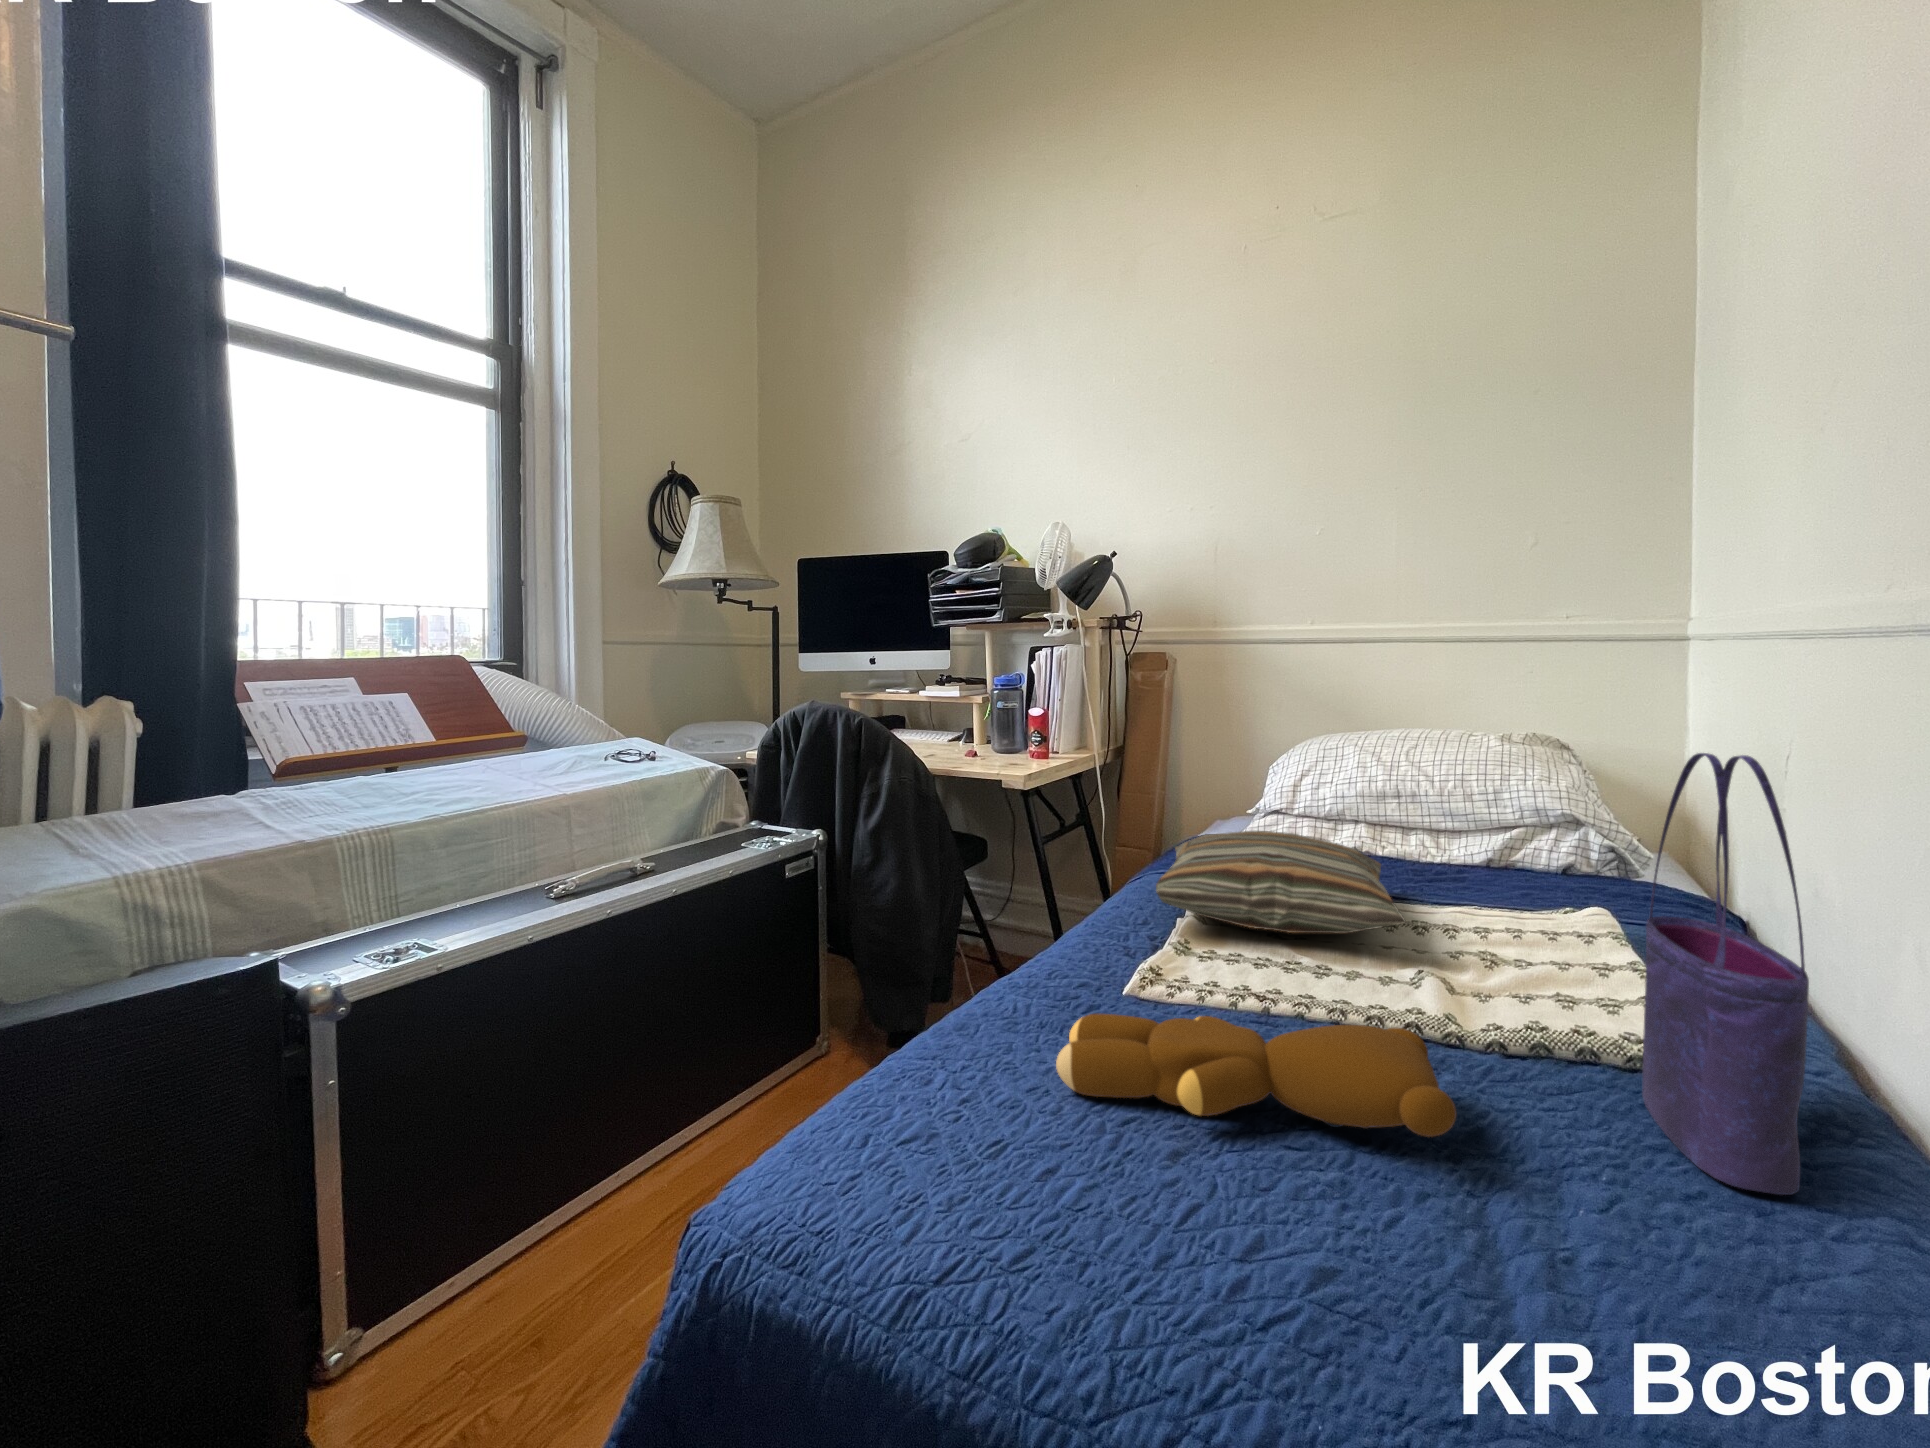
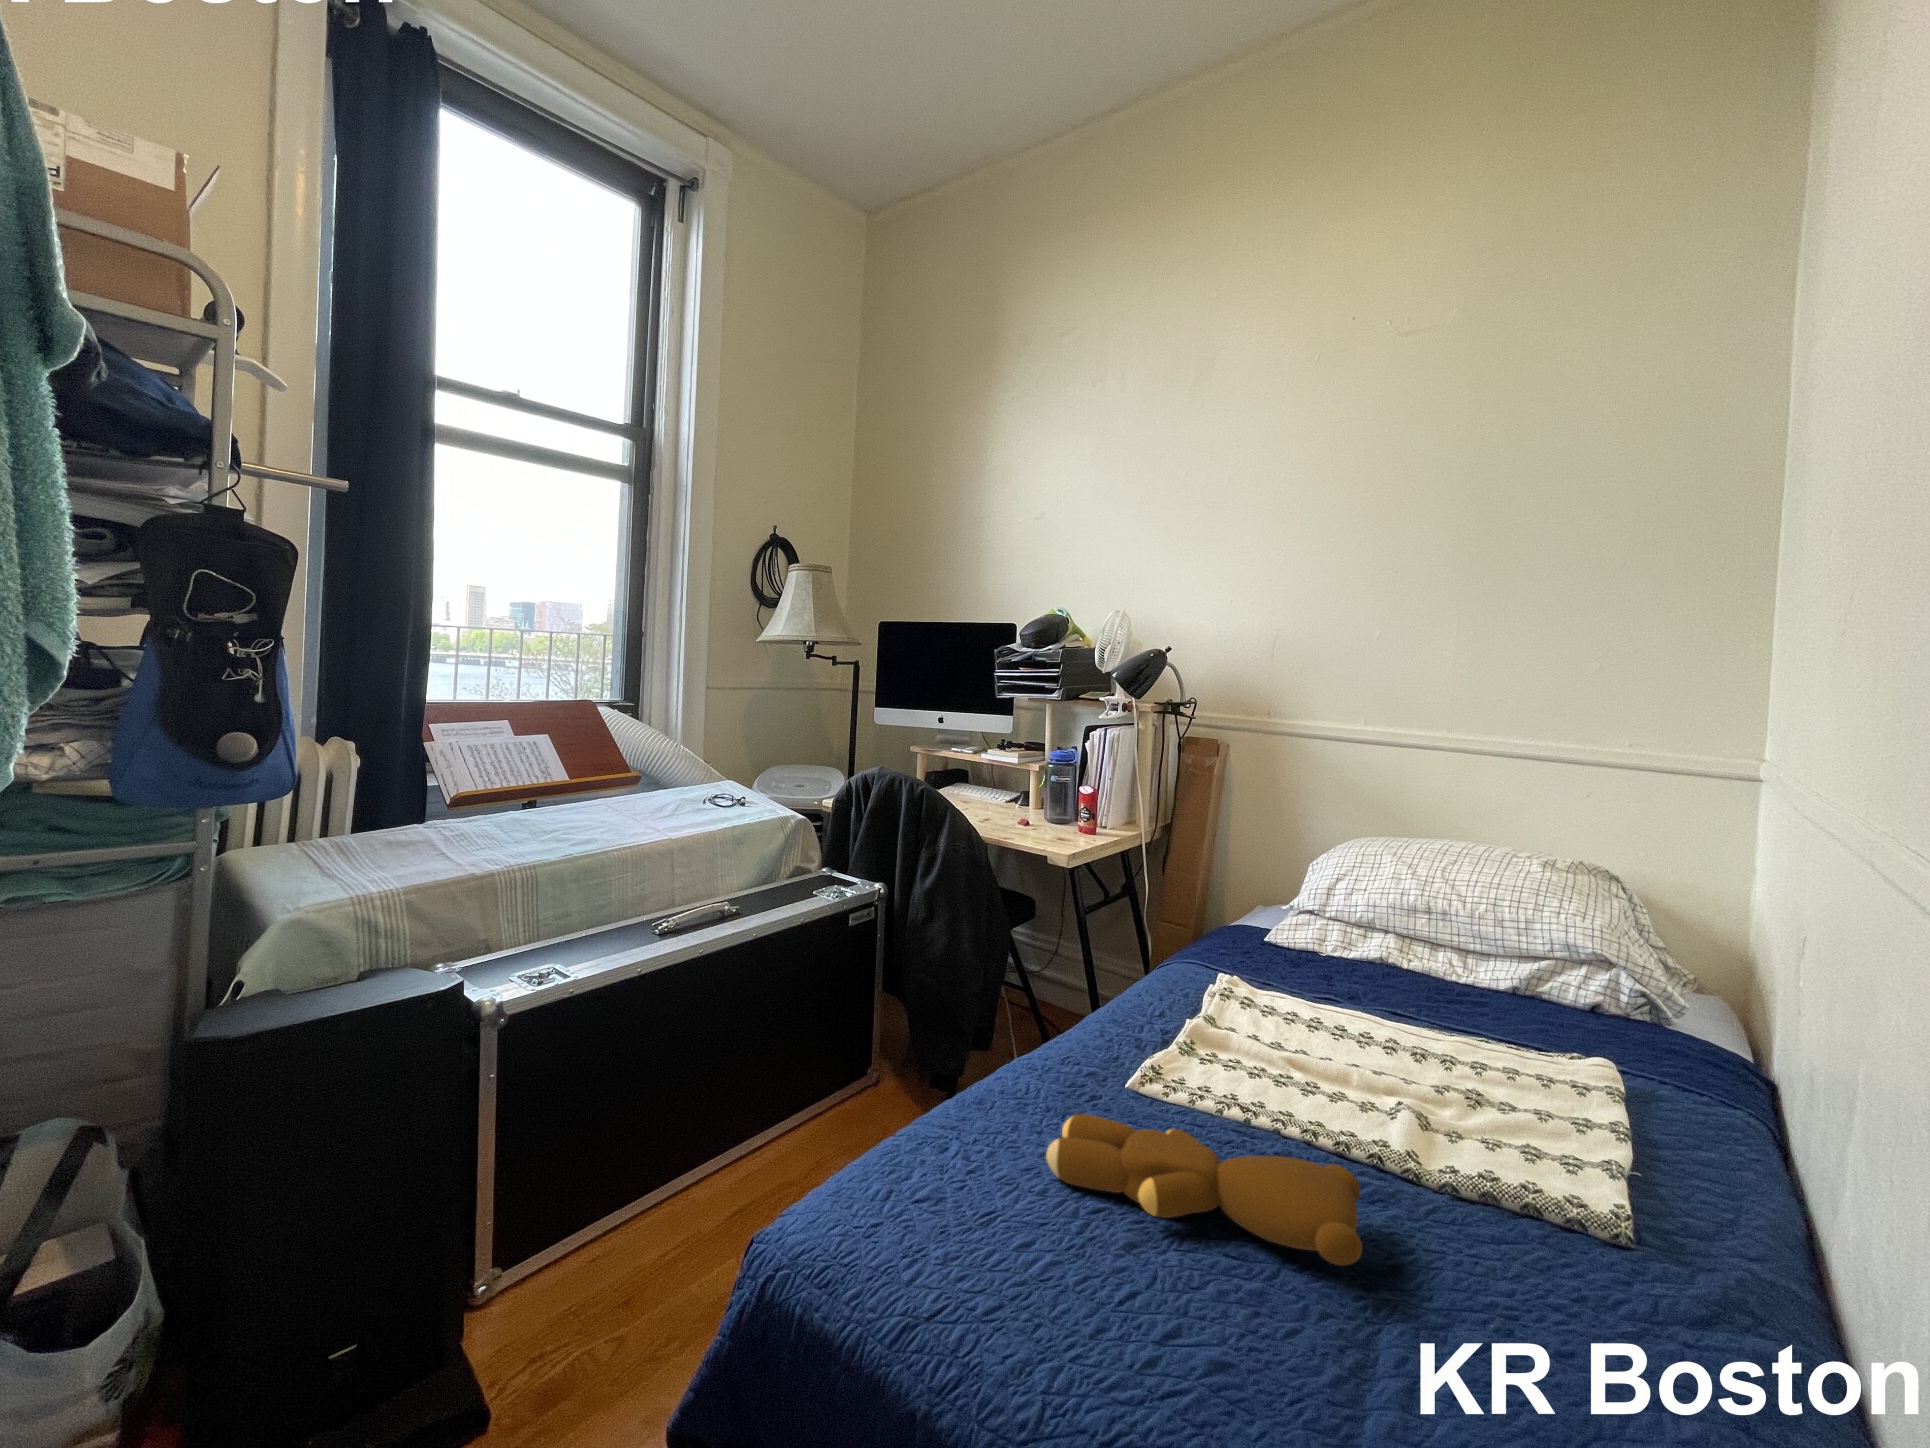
tote bag: present [1642,753,1809,1195] -> none [1559,970,1681,1363]
pillow: present [1156,831,1406,933] -> none [1165,944,1392,1058]

